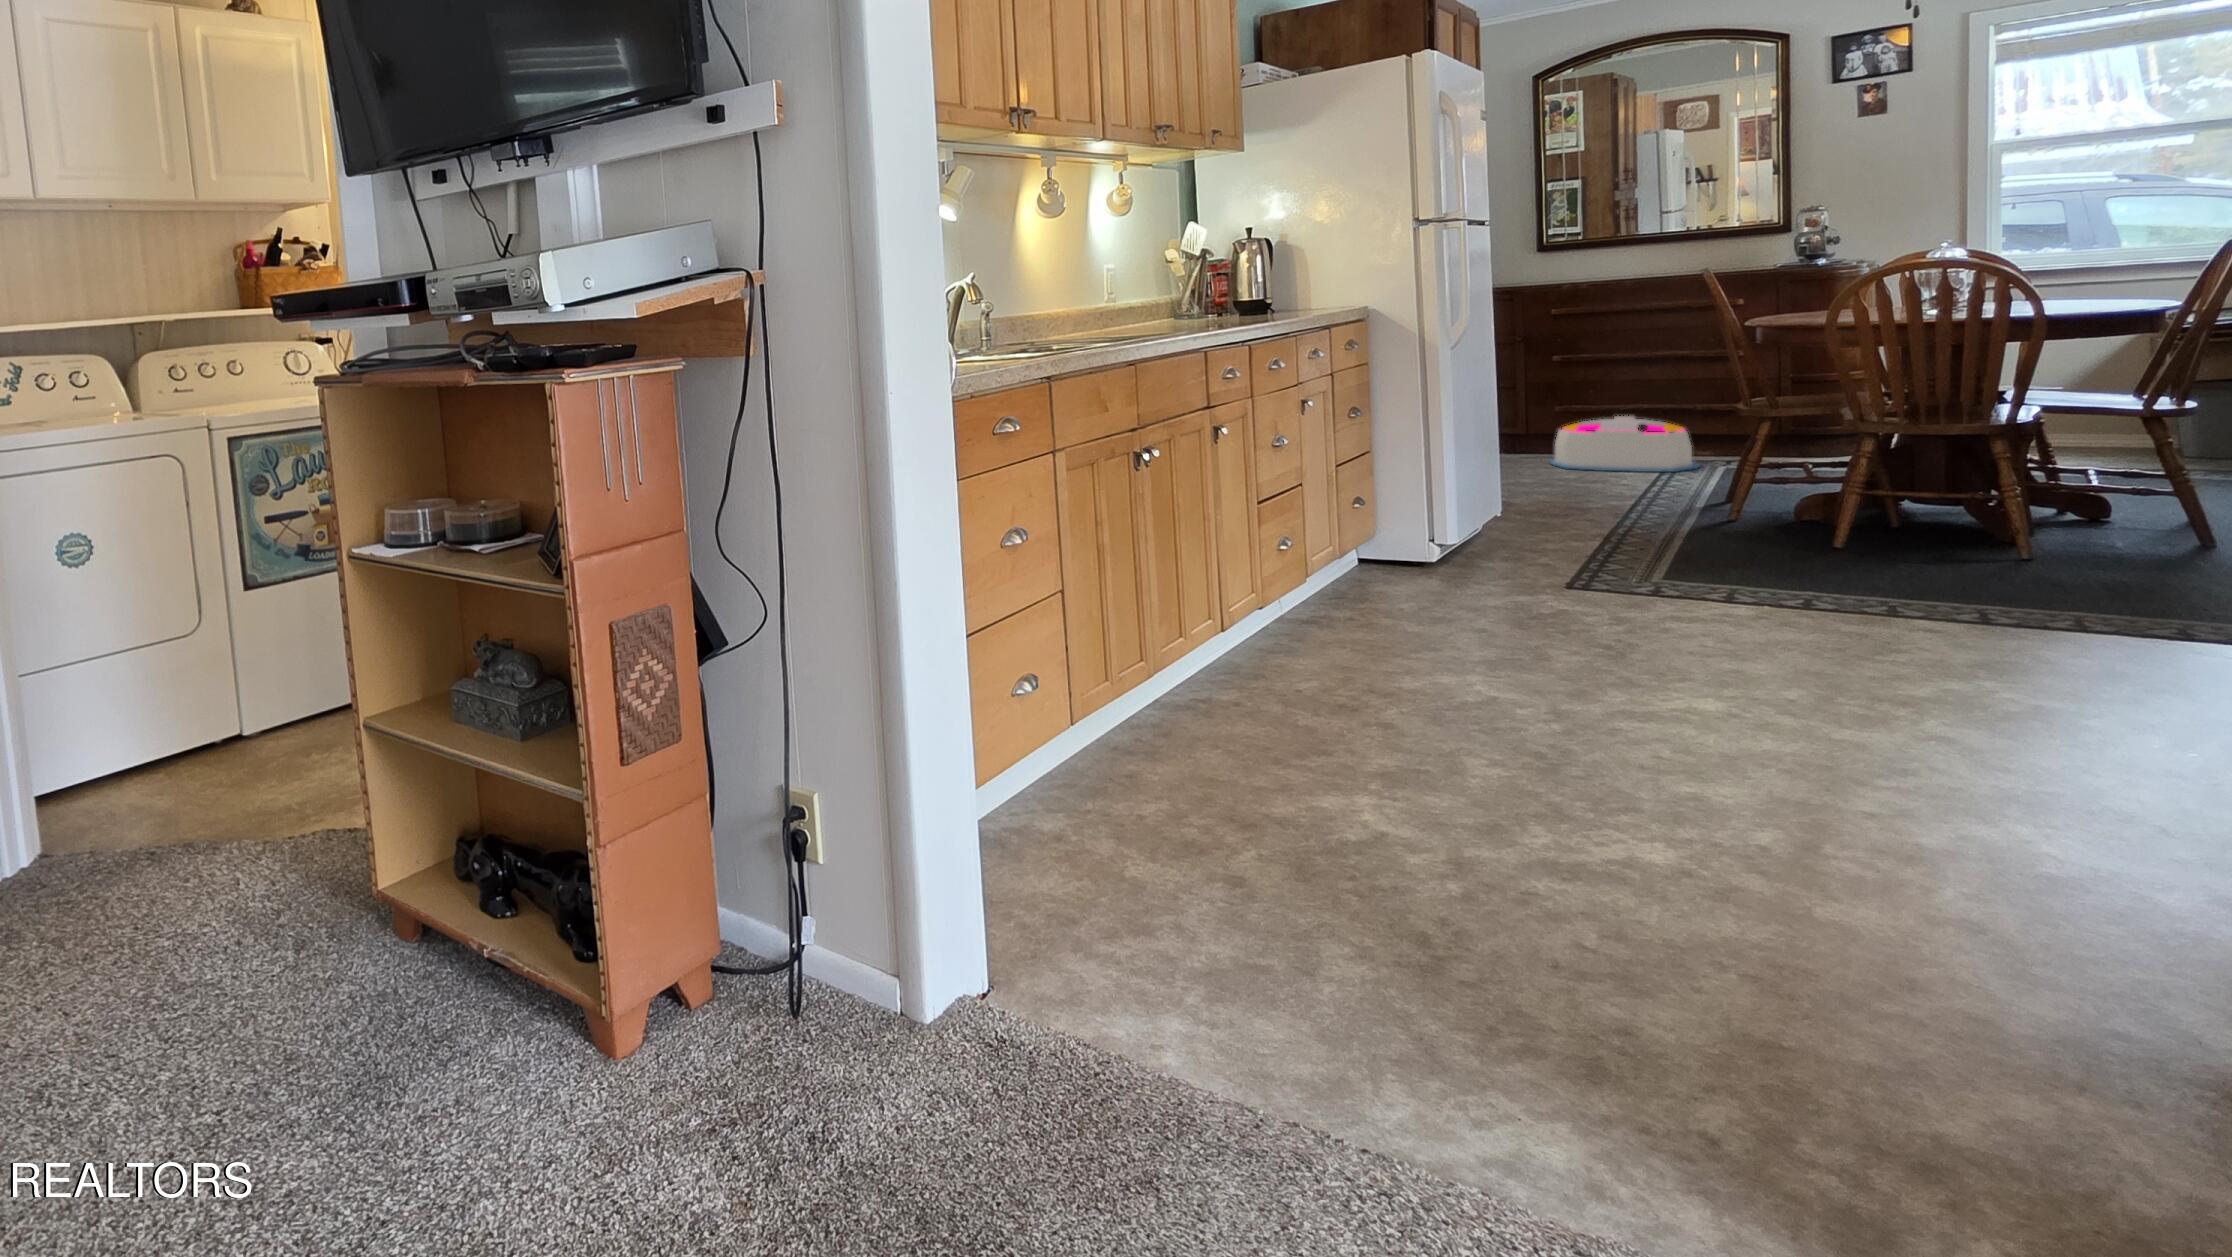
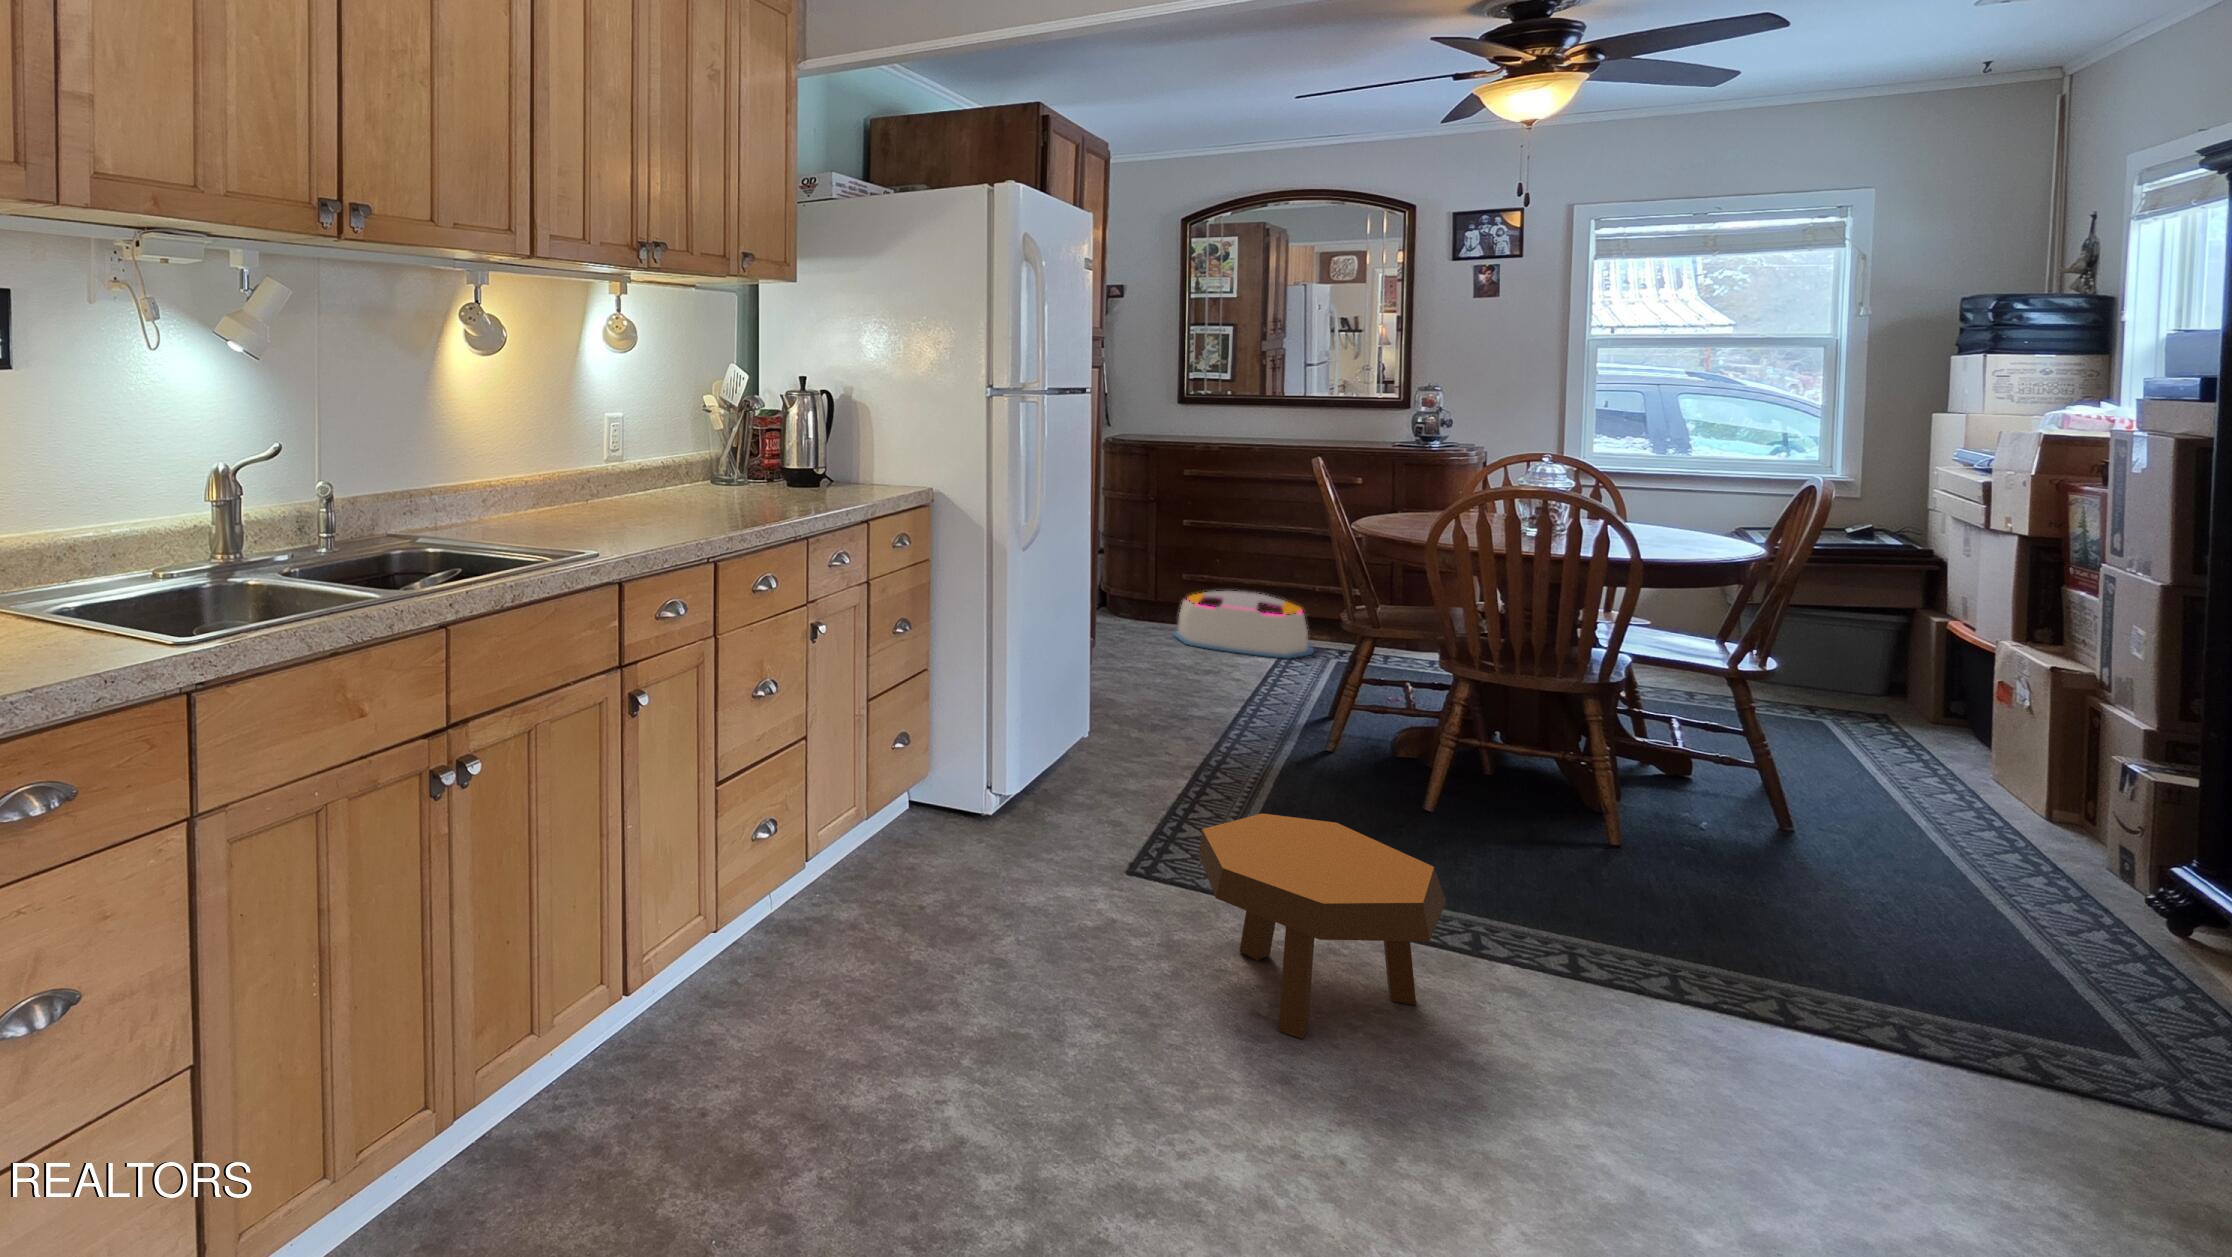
footstool: none [1646,519,1872,656] -> present [1199,814,1446,1039]

